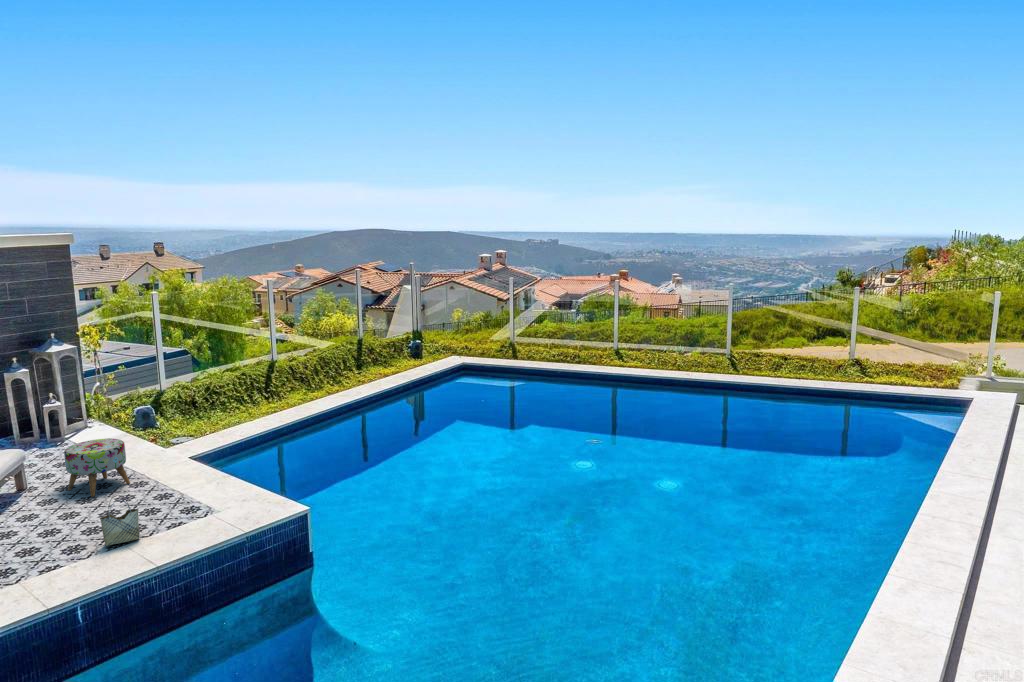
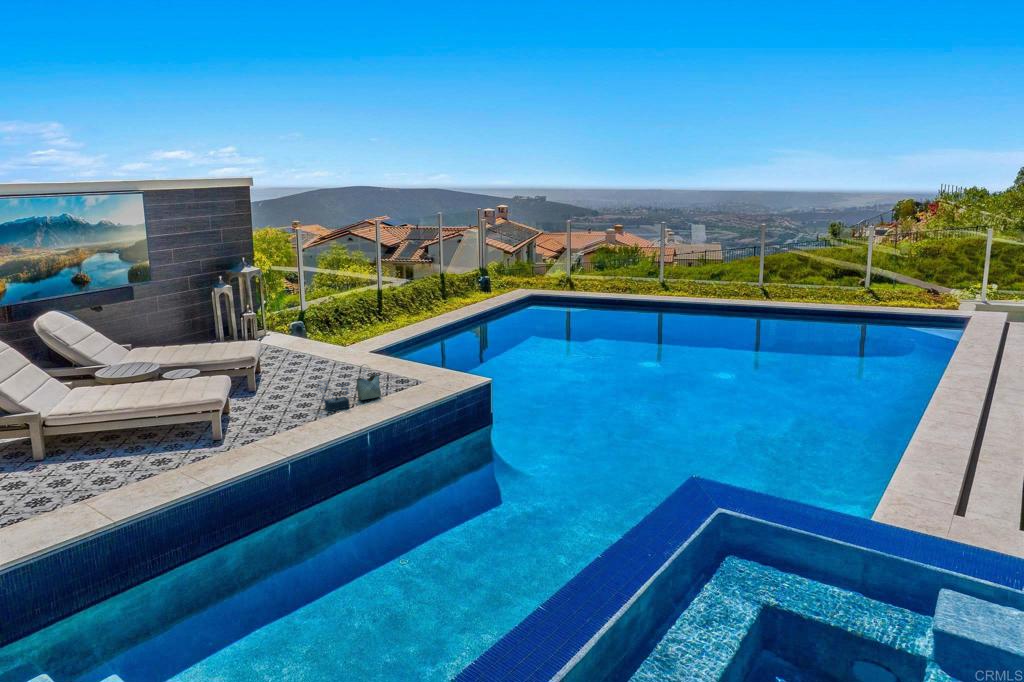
ottoman: present [64,438,130,497] -> none [292,334,338,375]
decorative plant: none [27,523,87,568] -> present [316,381,352,411]

